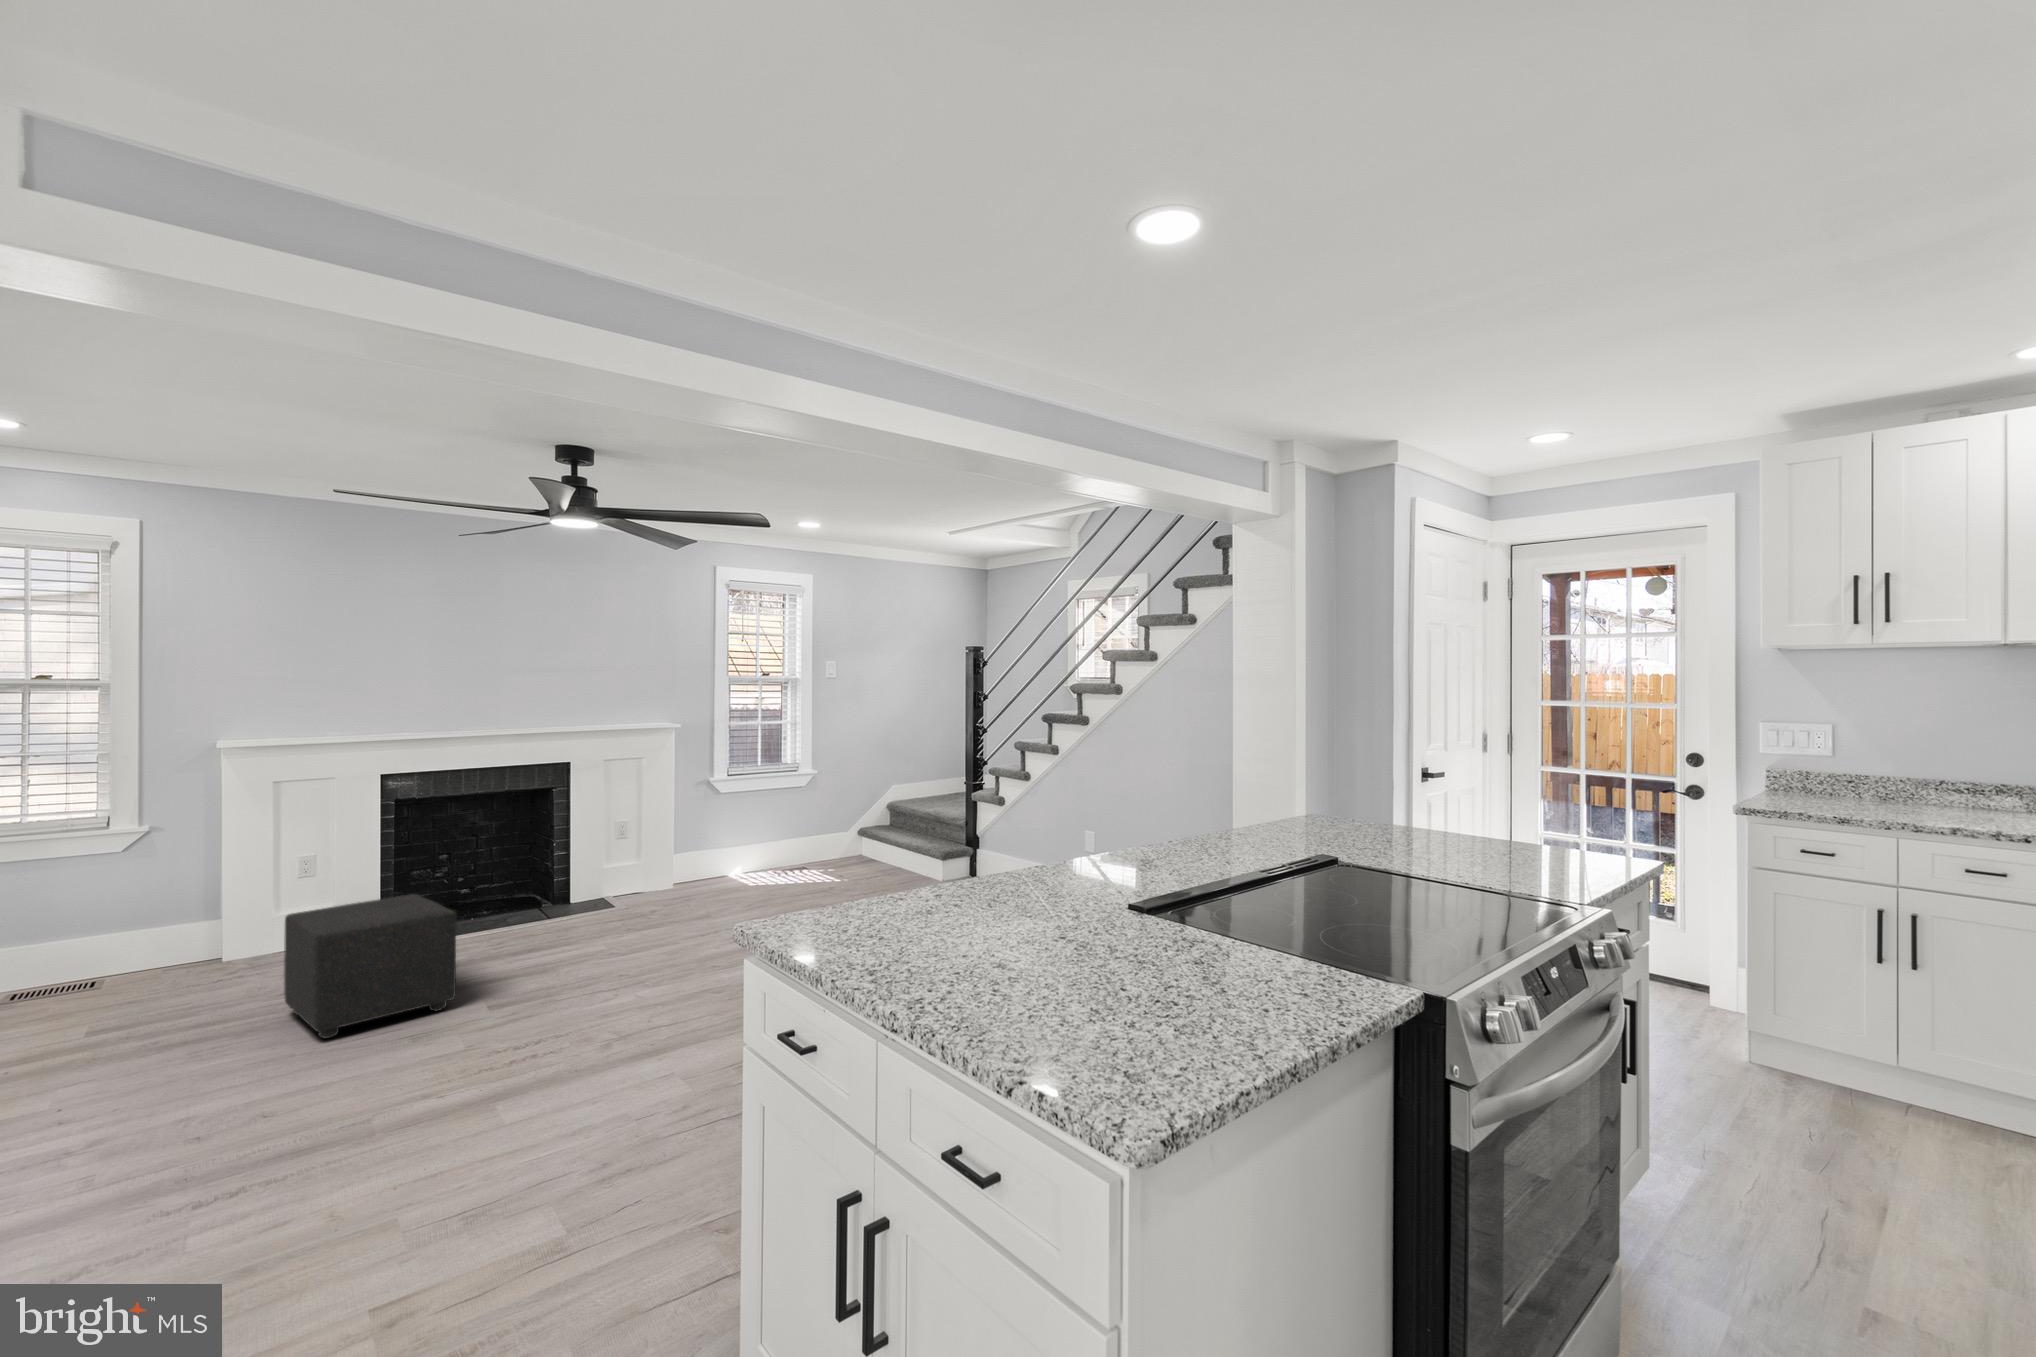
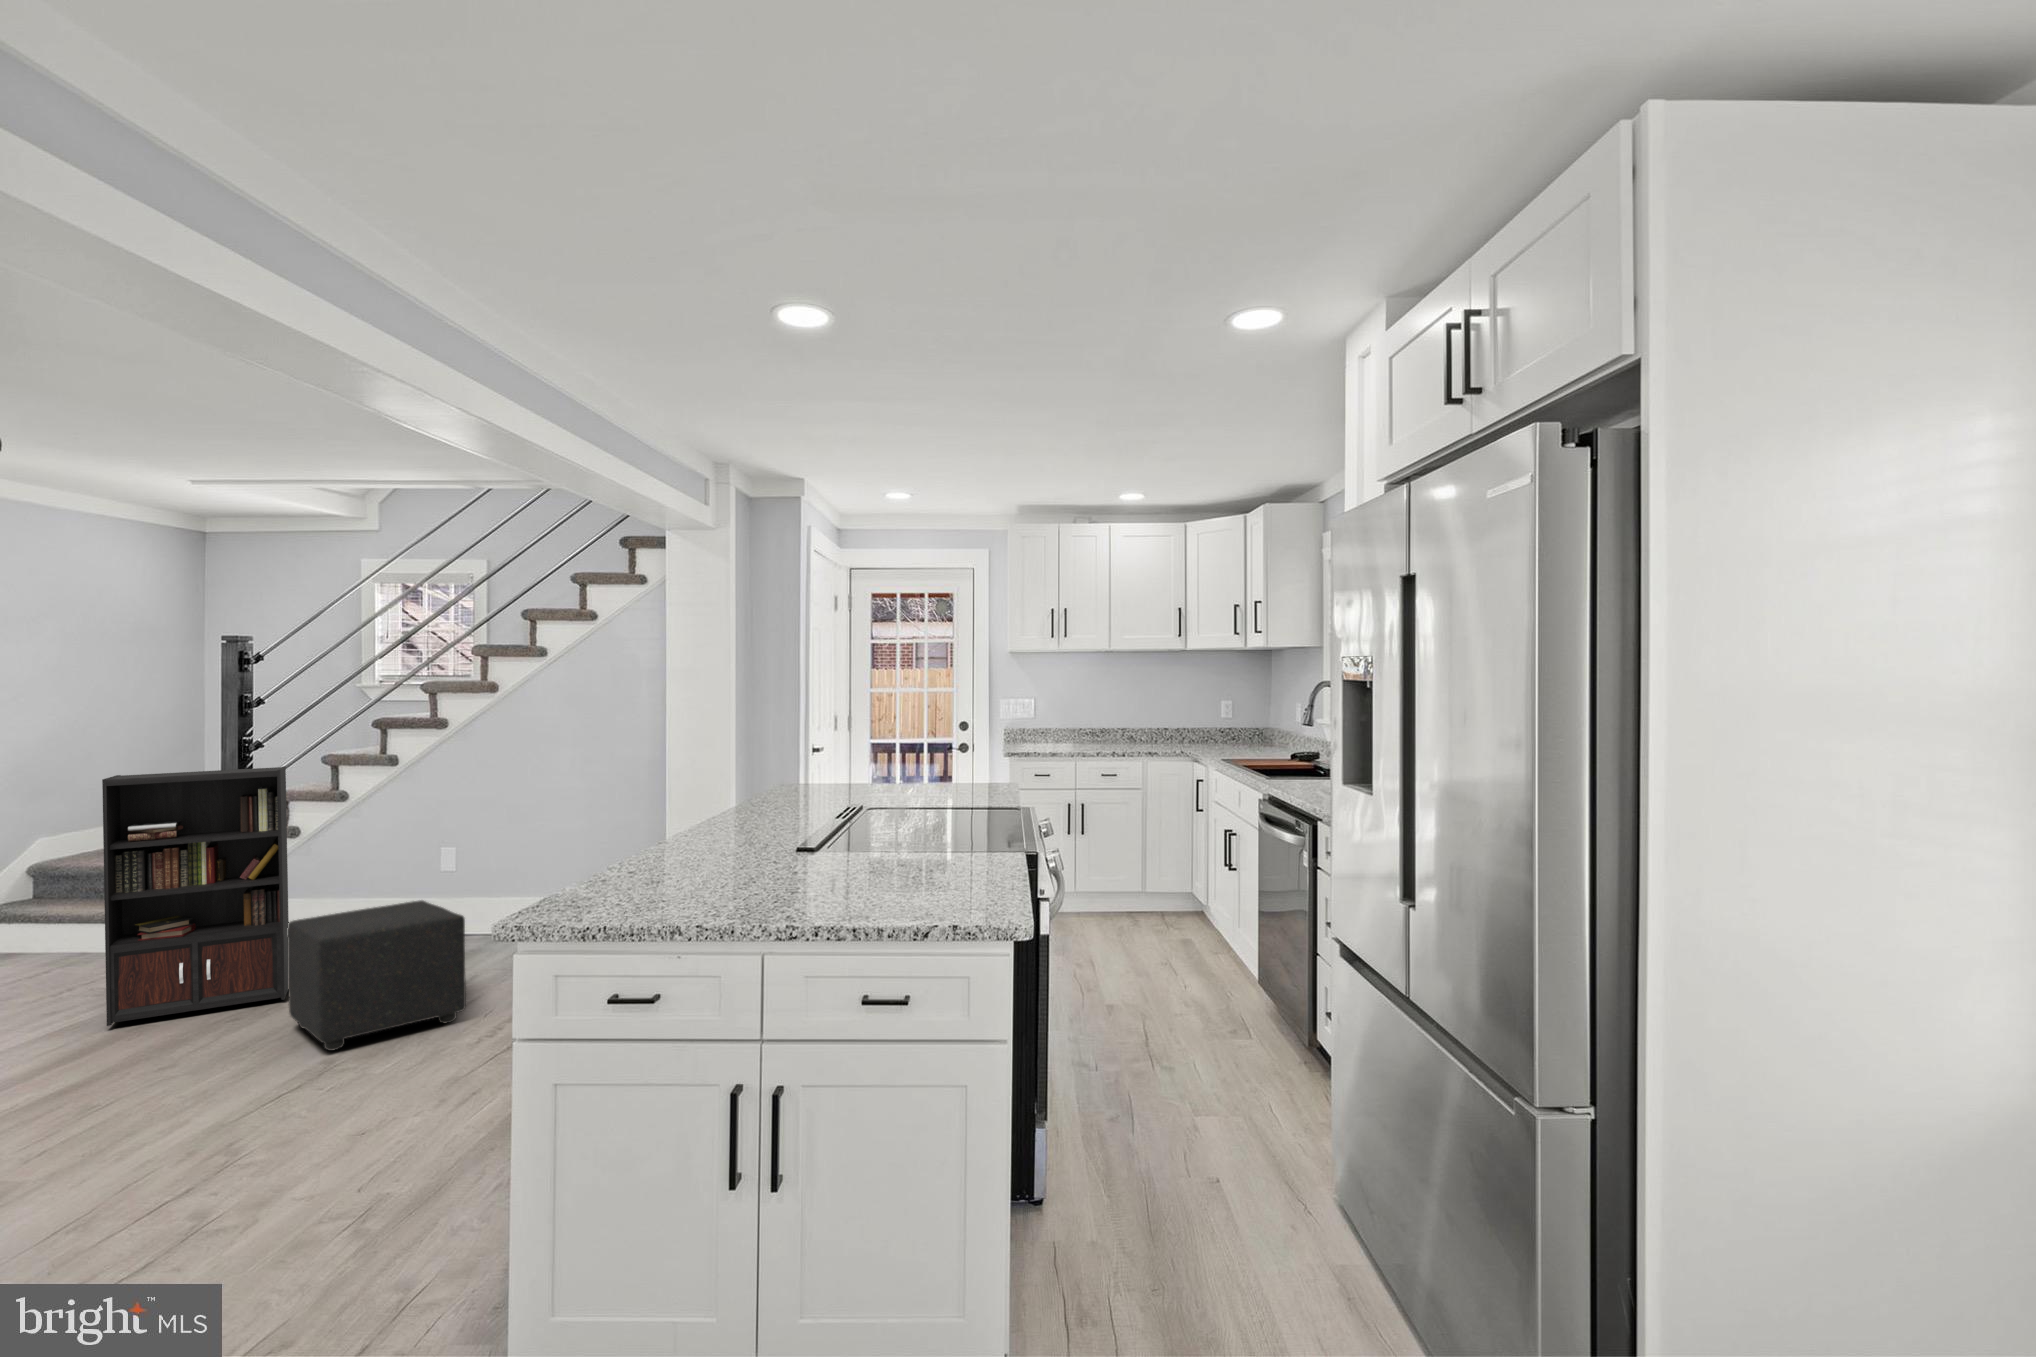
bookcase: none [104,765,331,1011] -> present [102,767,289,1026]

